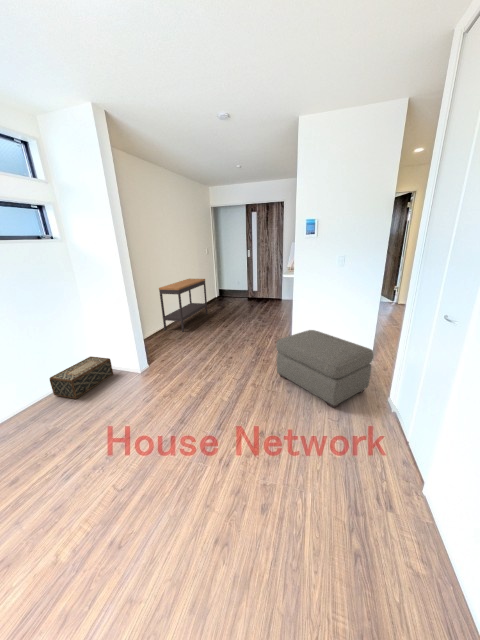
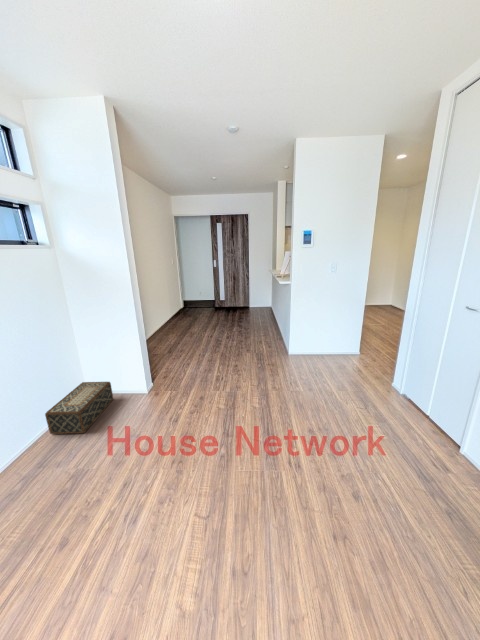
console table: present [159,279,208,332] -> none [139,289,183,347]
ottoman: present [276,330,373,408] -> none [290,331,378,398]

